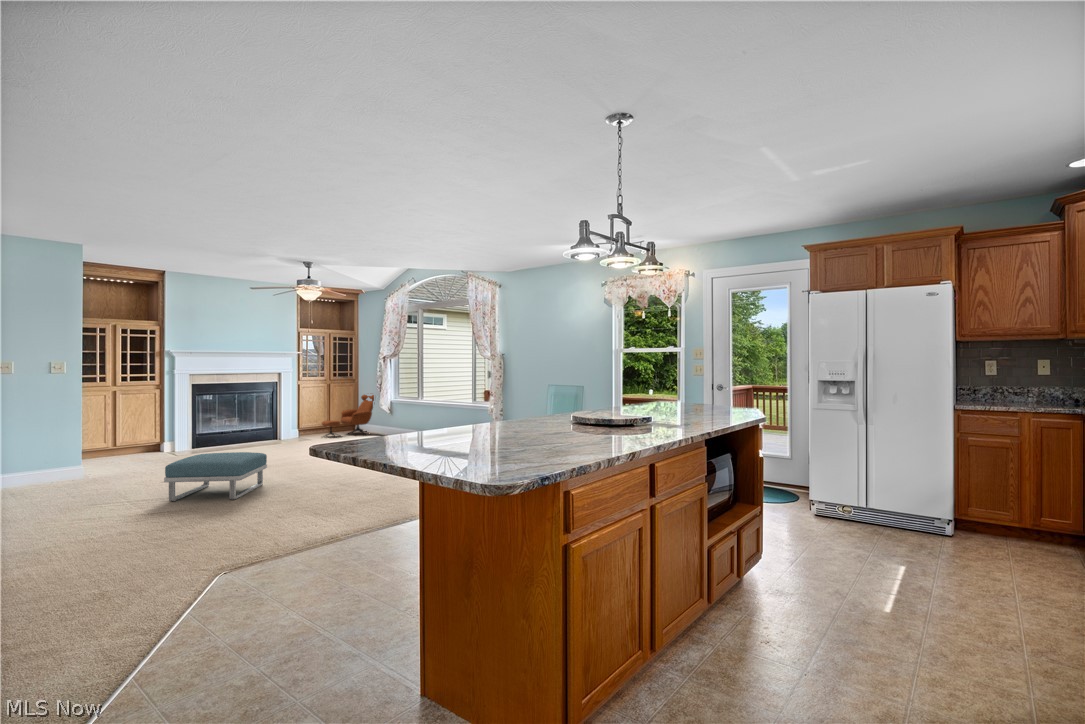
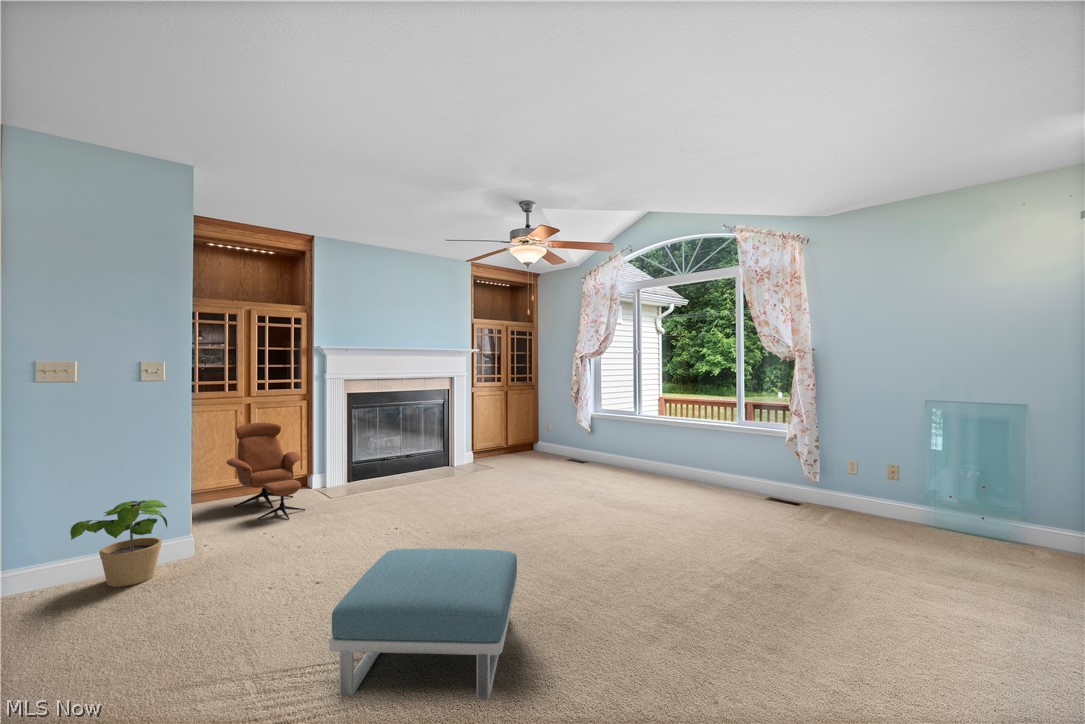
lounge chair: present [322,395,374,436] -> present [227,422,305,519]
potted plant: none [16,436,74,486] -> present [70,500,167,587]

